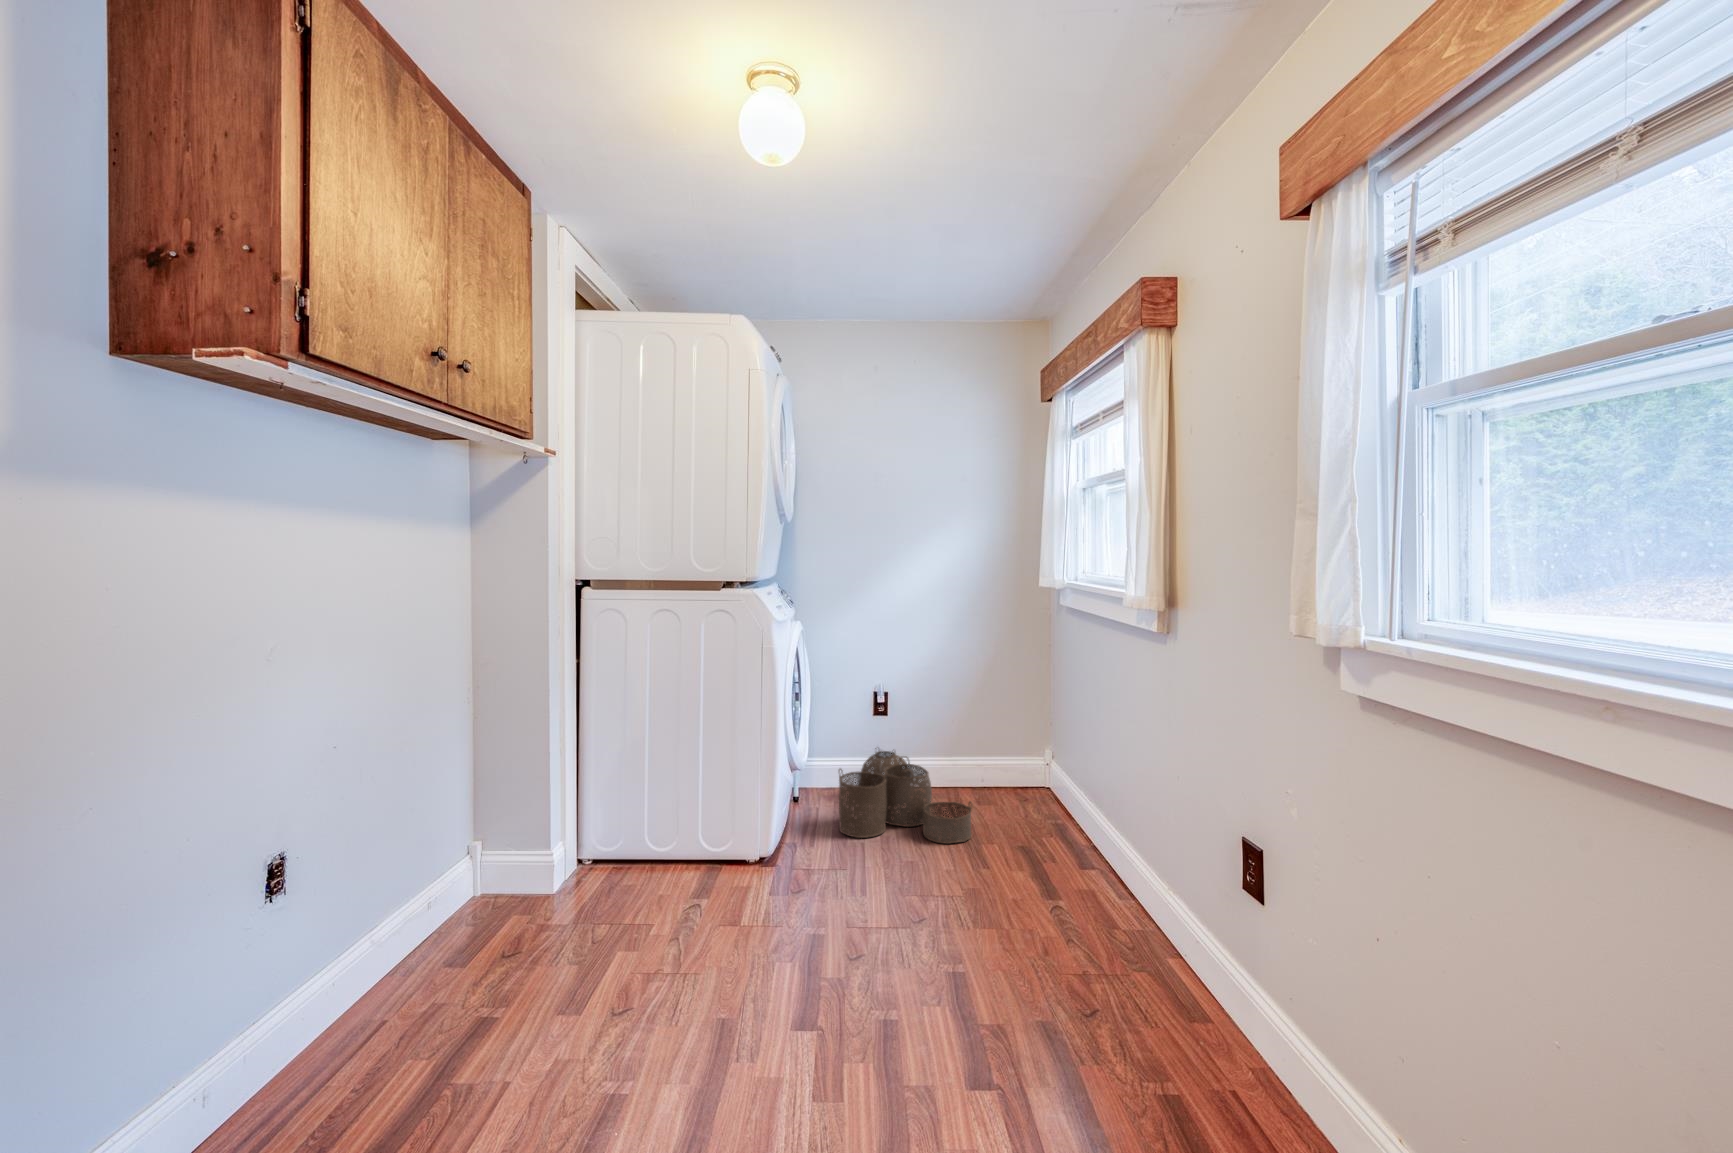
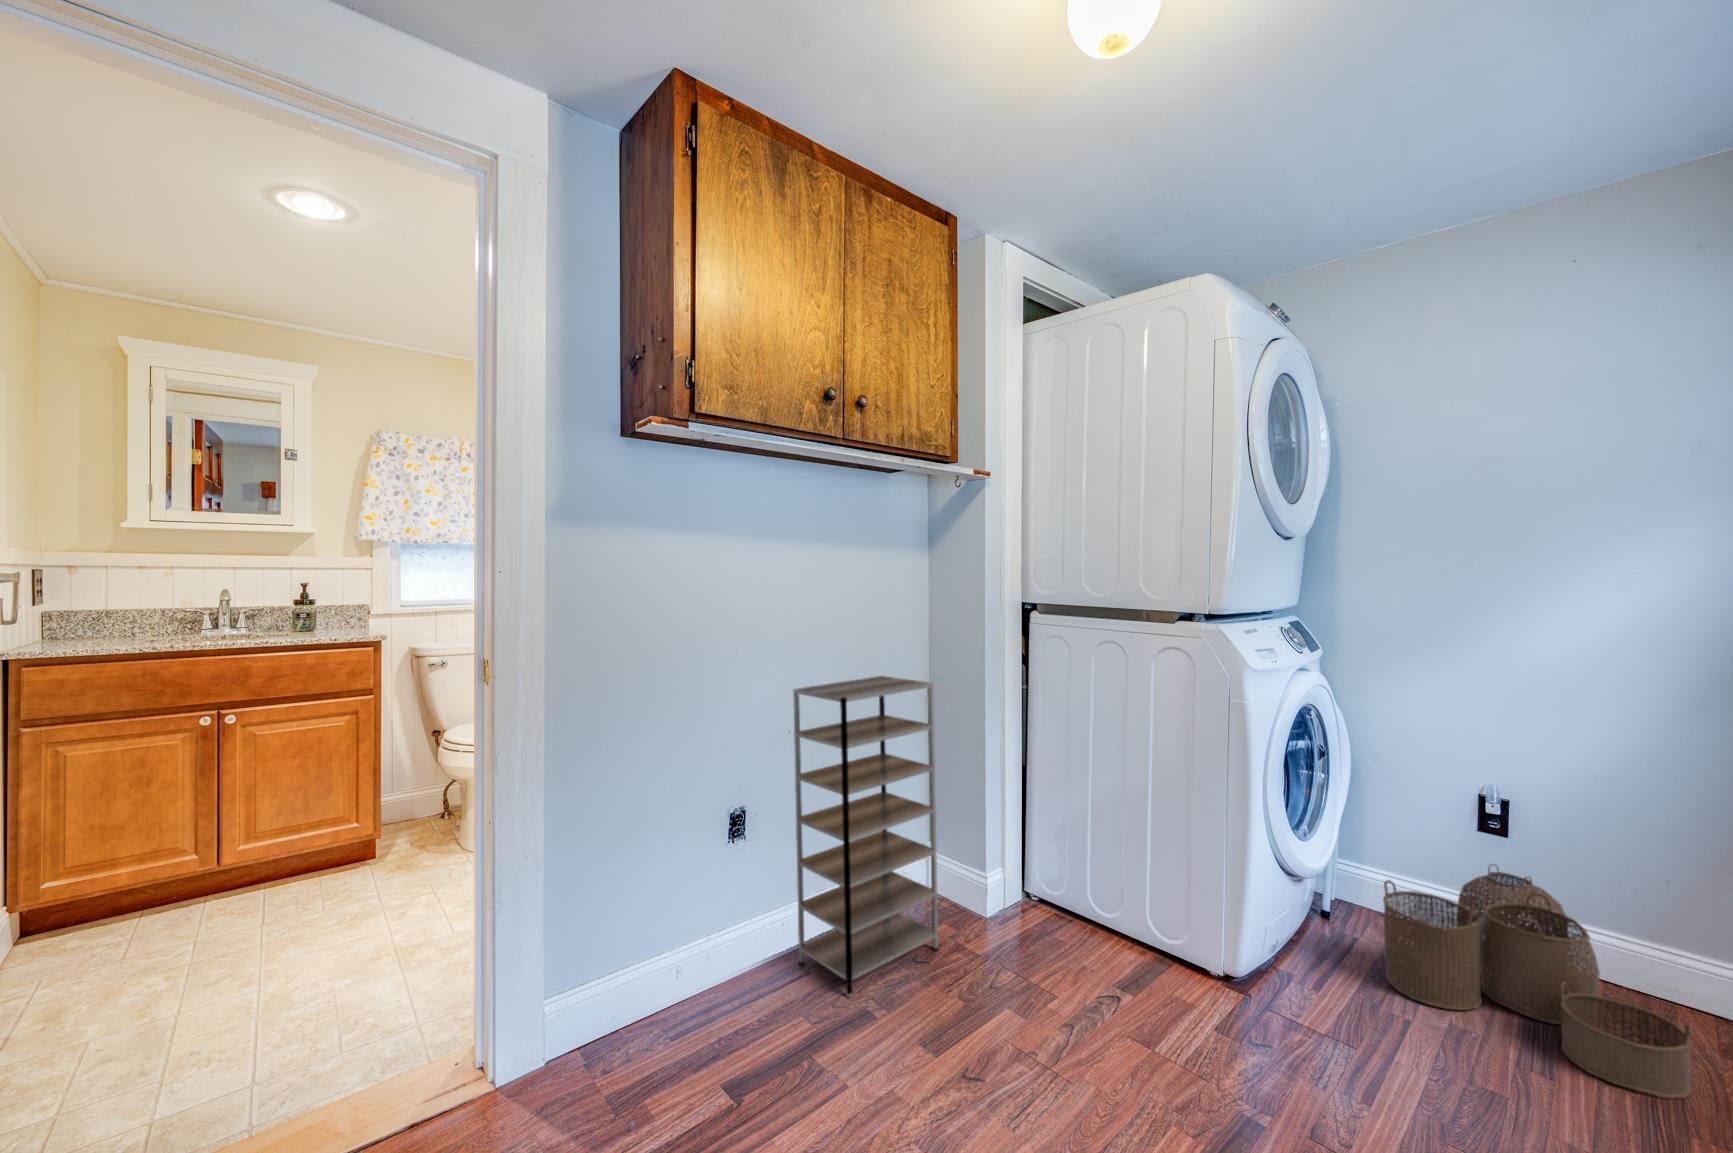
shelving unit: none [357,671,522,1015] -> present [793,676,938,997]

